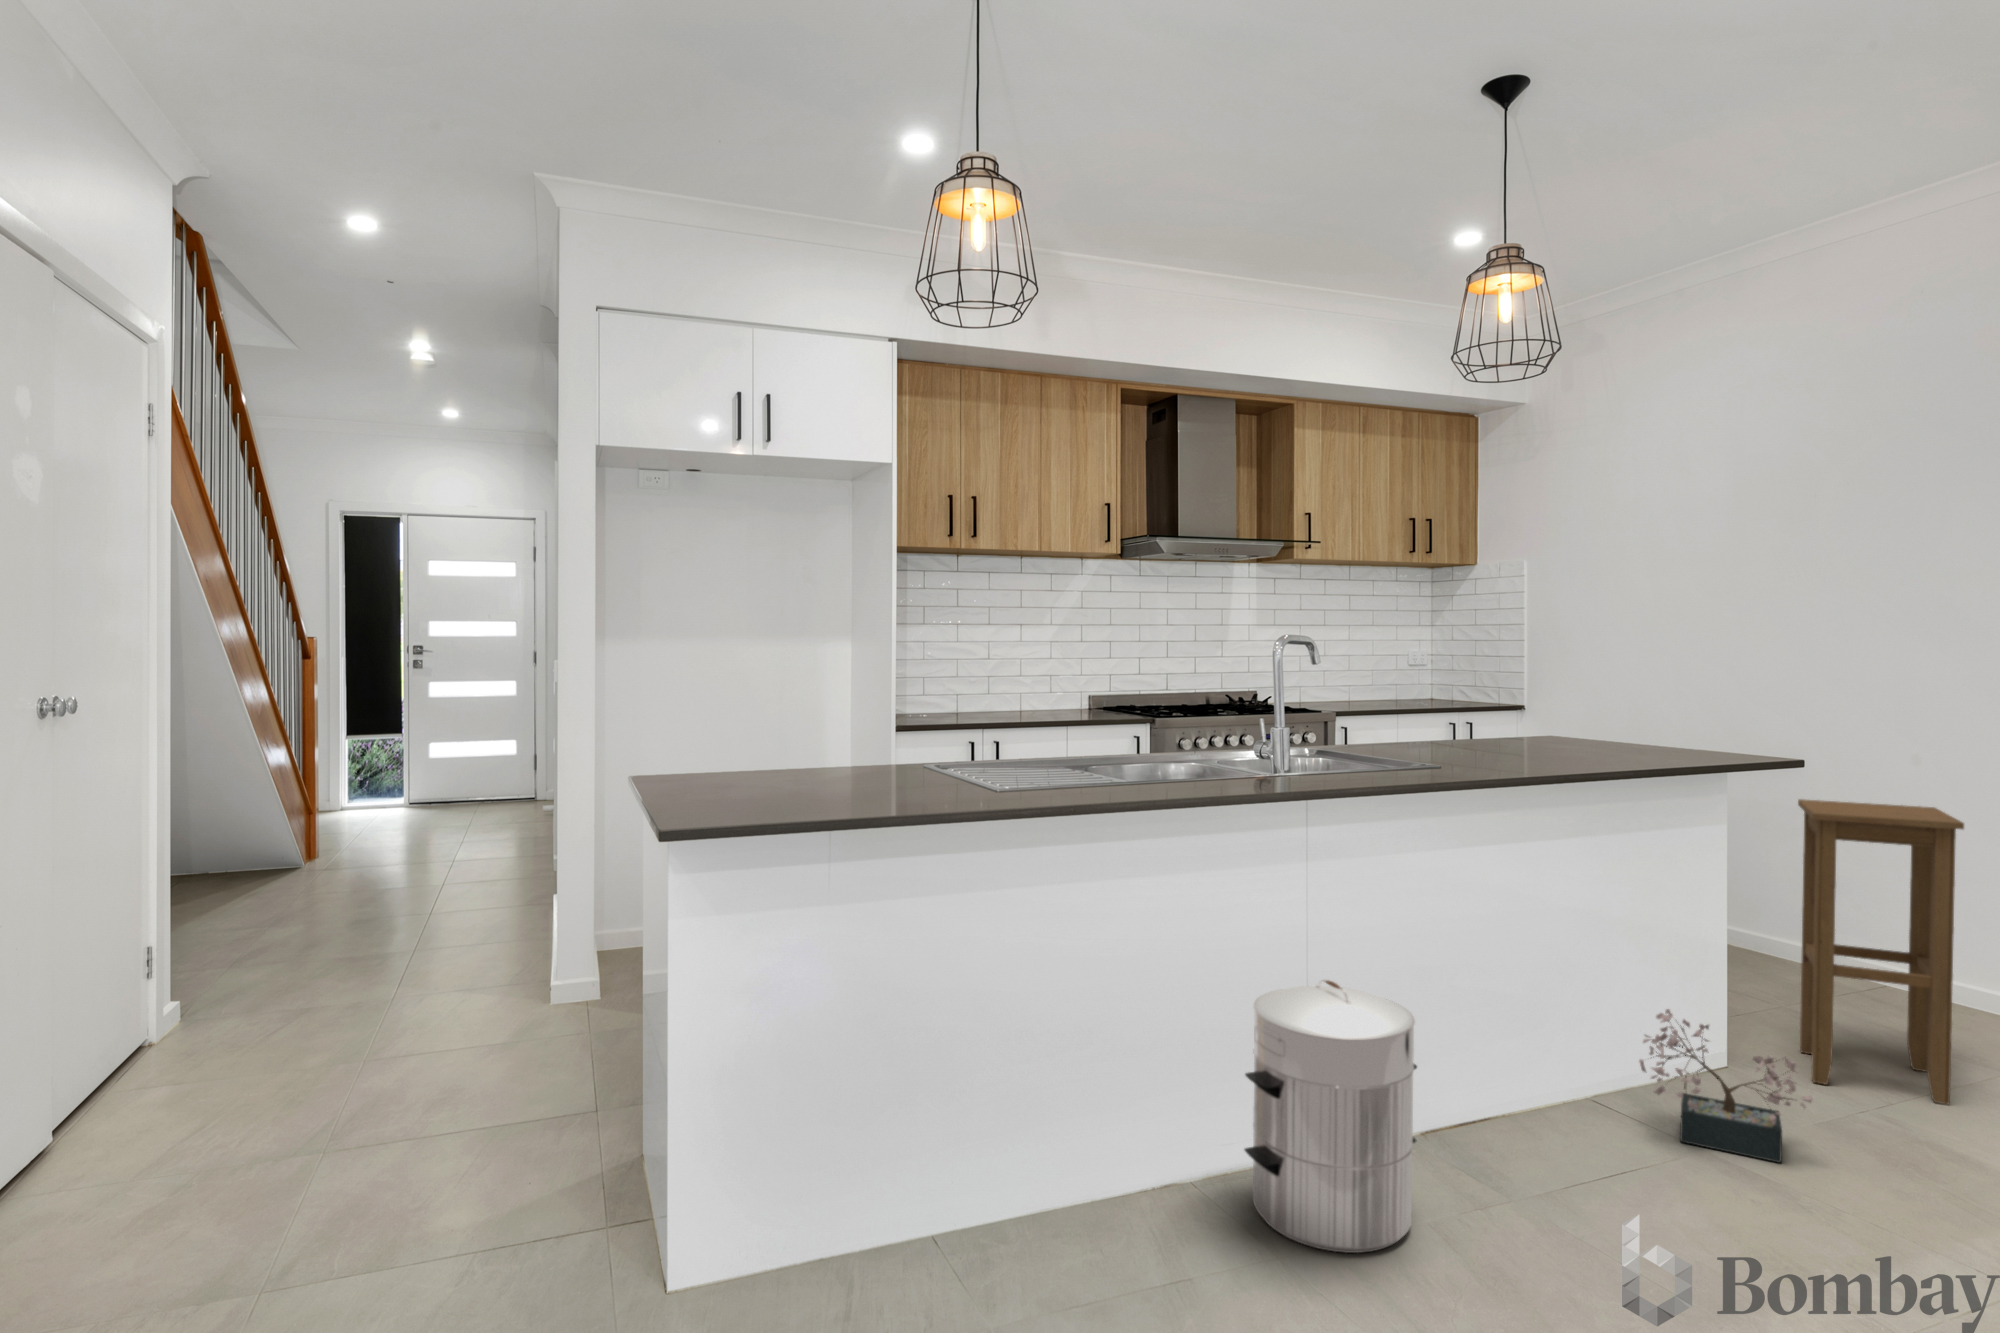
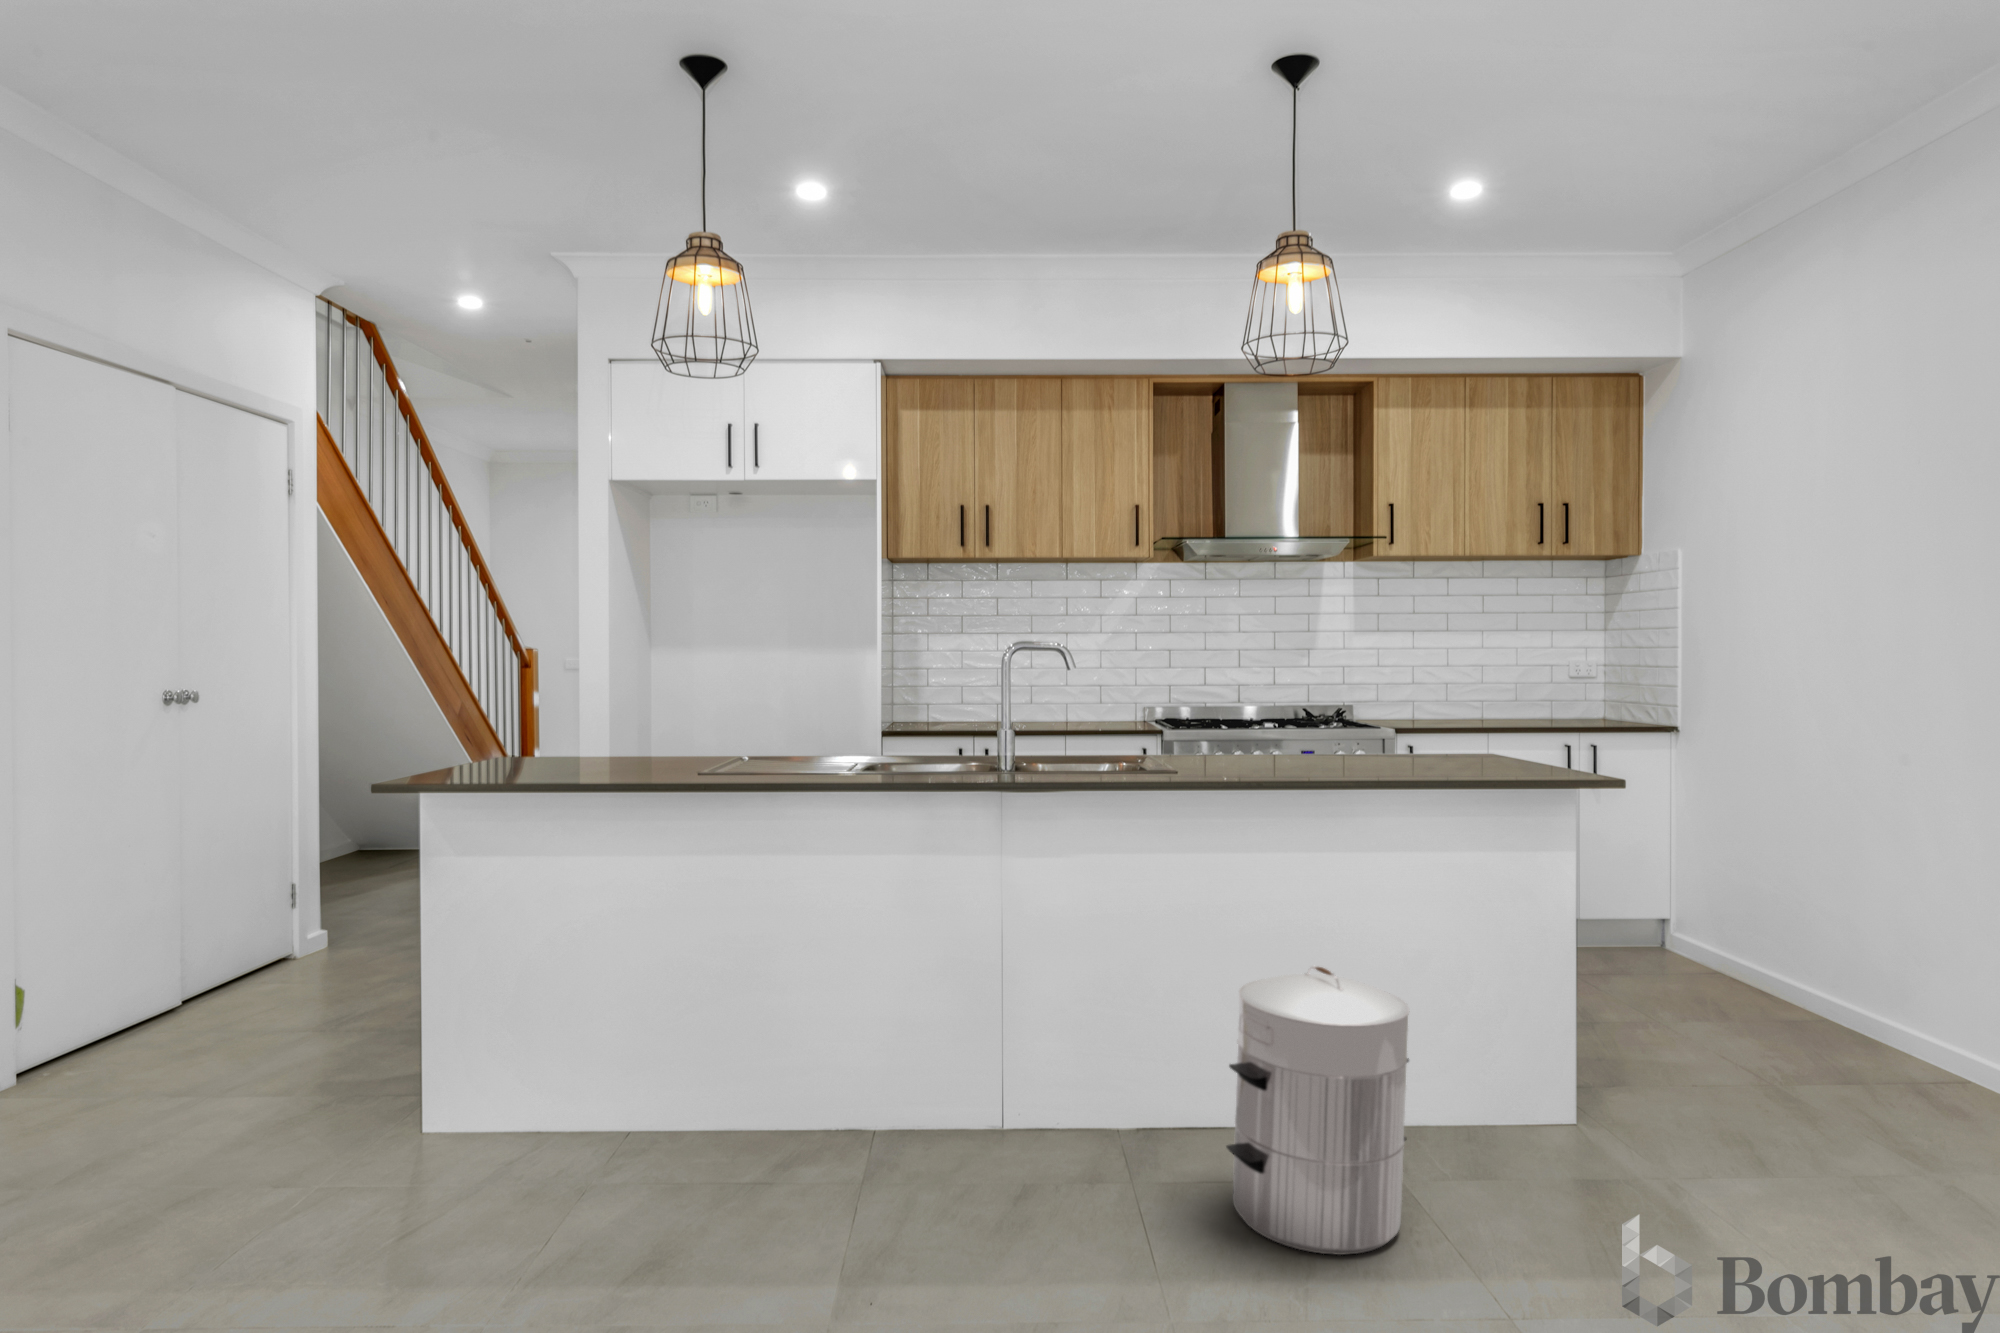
stool: present [1798,799,1964,1104] -> none [1791,798,1964,1114]
decorative plant: present [1639,1009,1813,1163] -> none [1632,1010,1811,1169]

